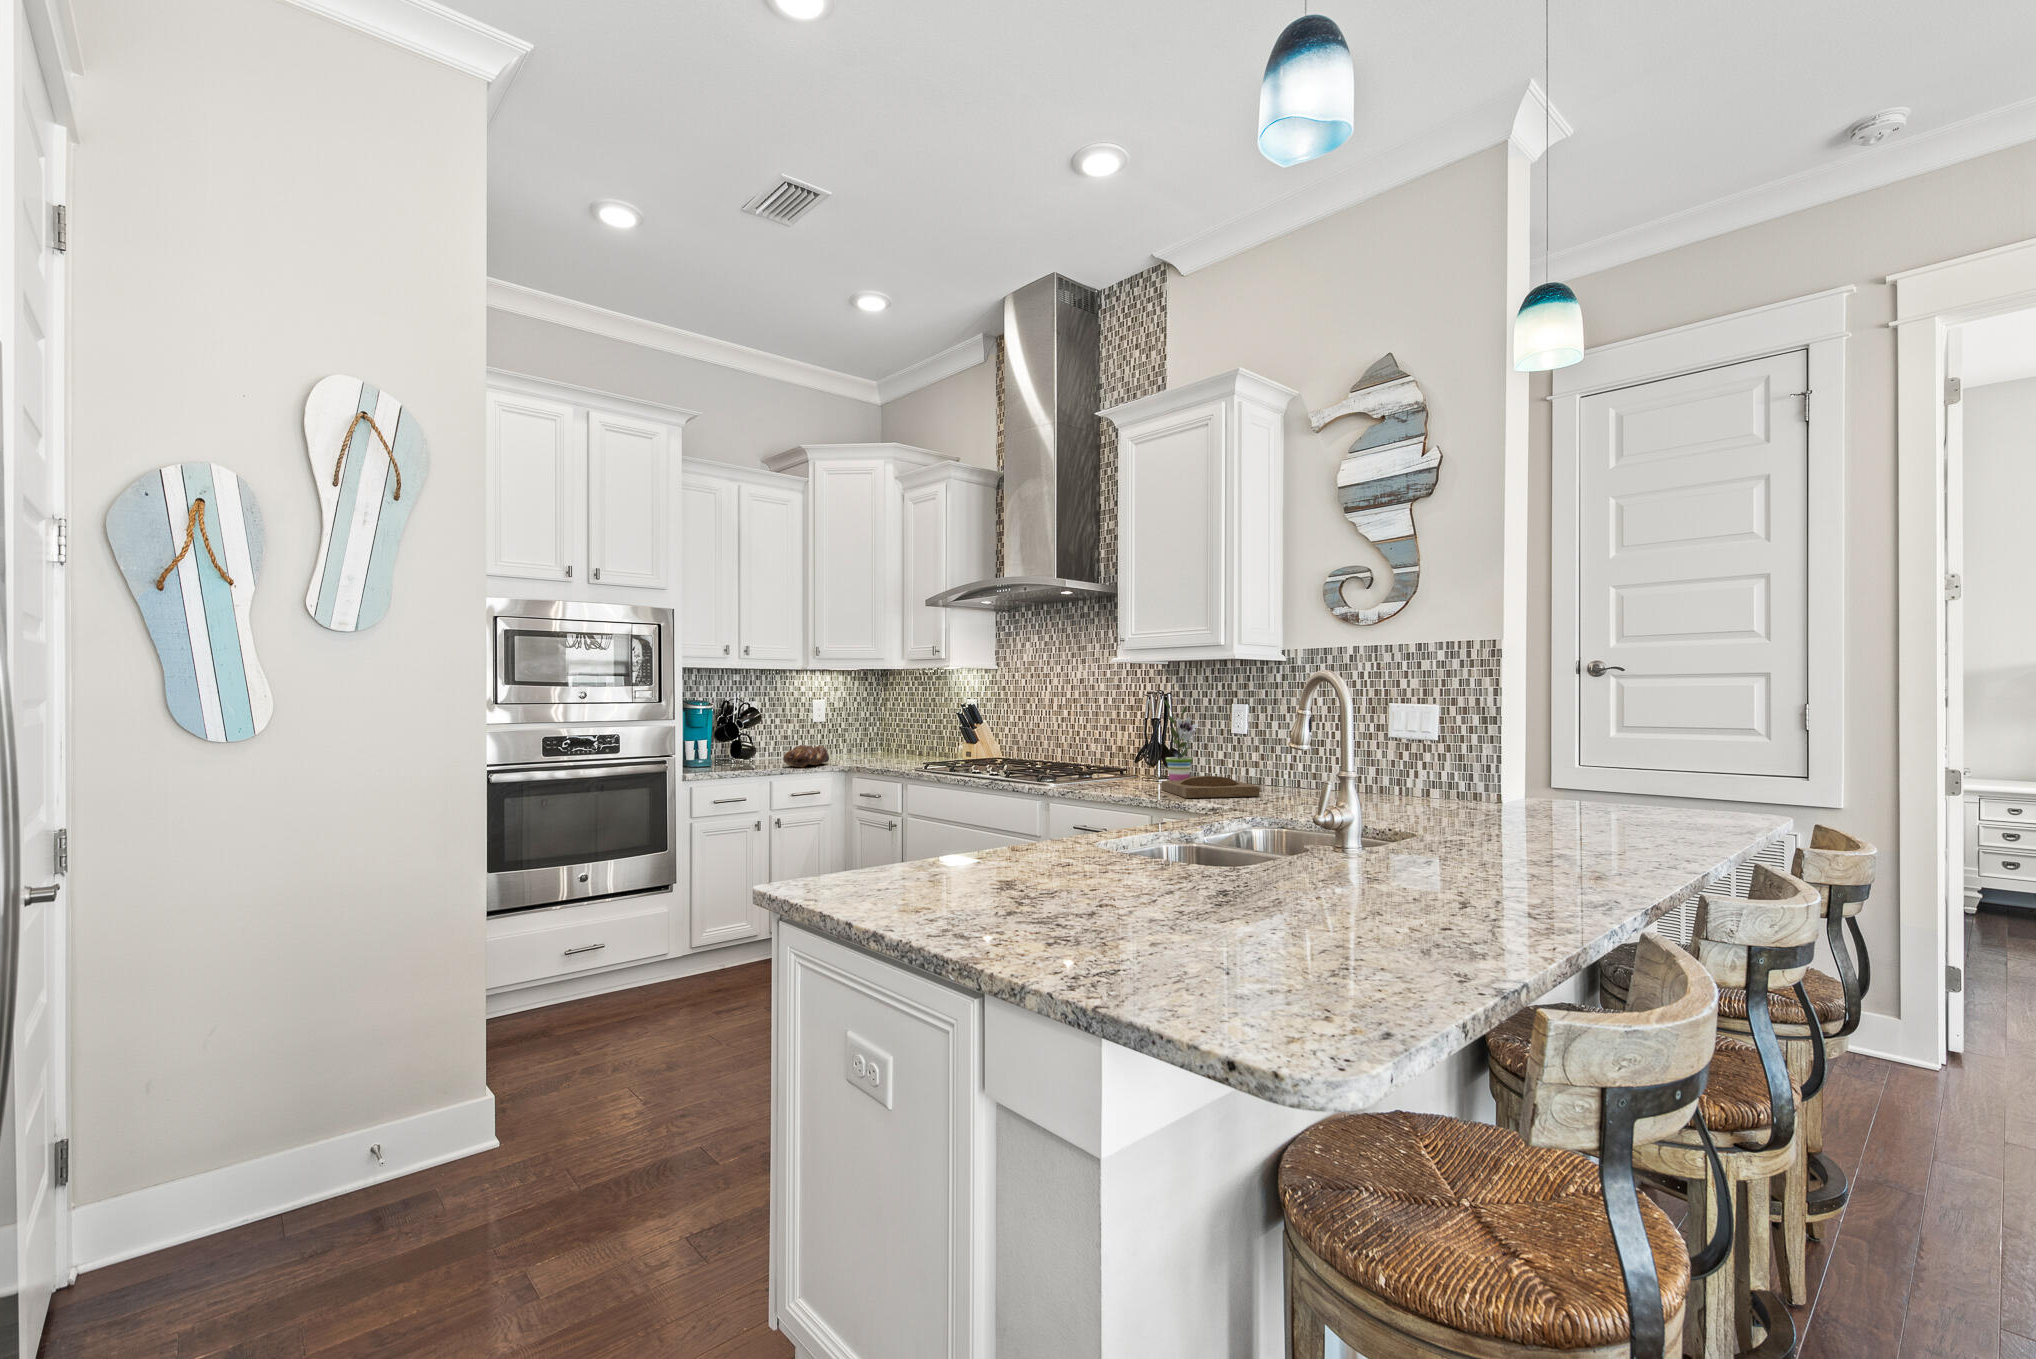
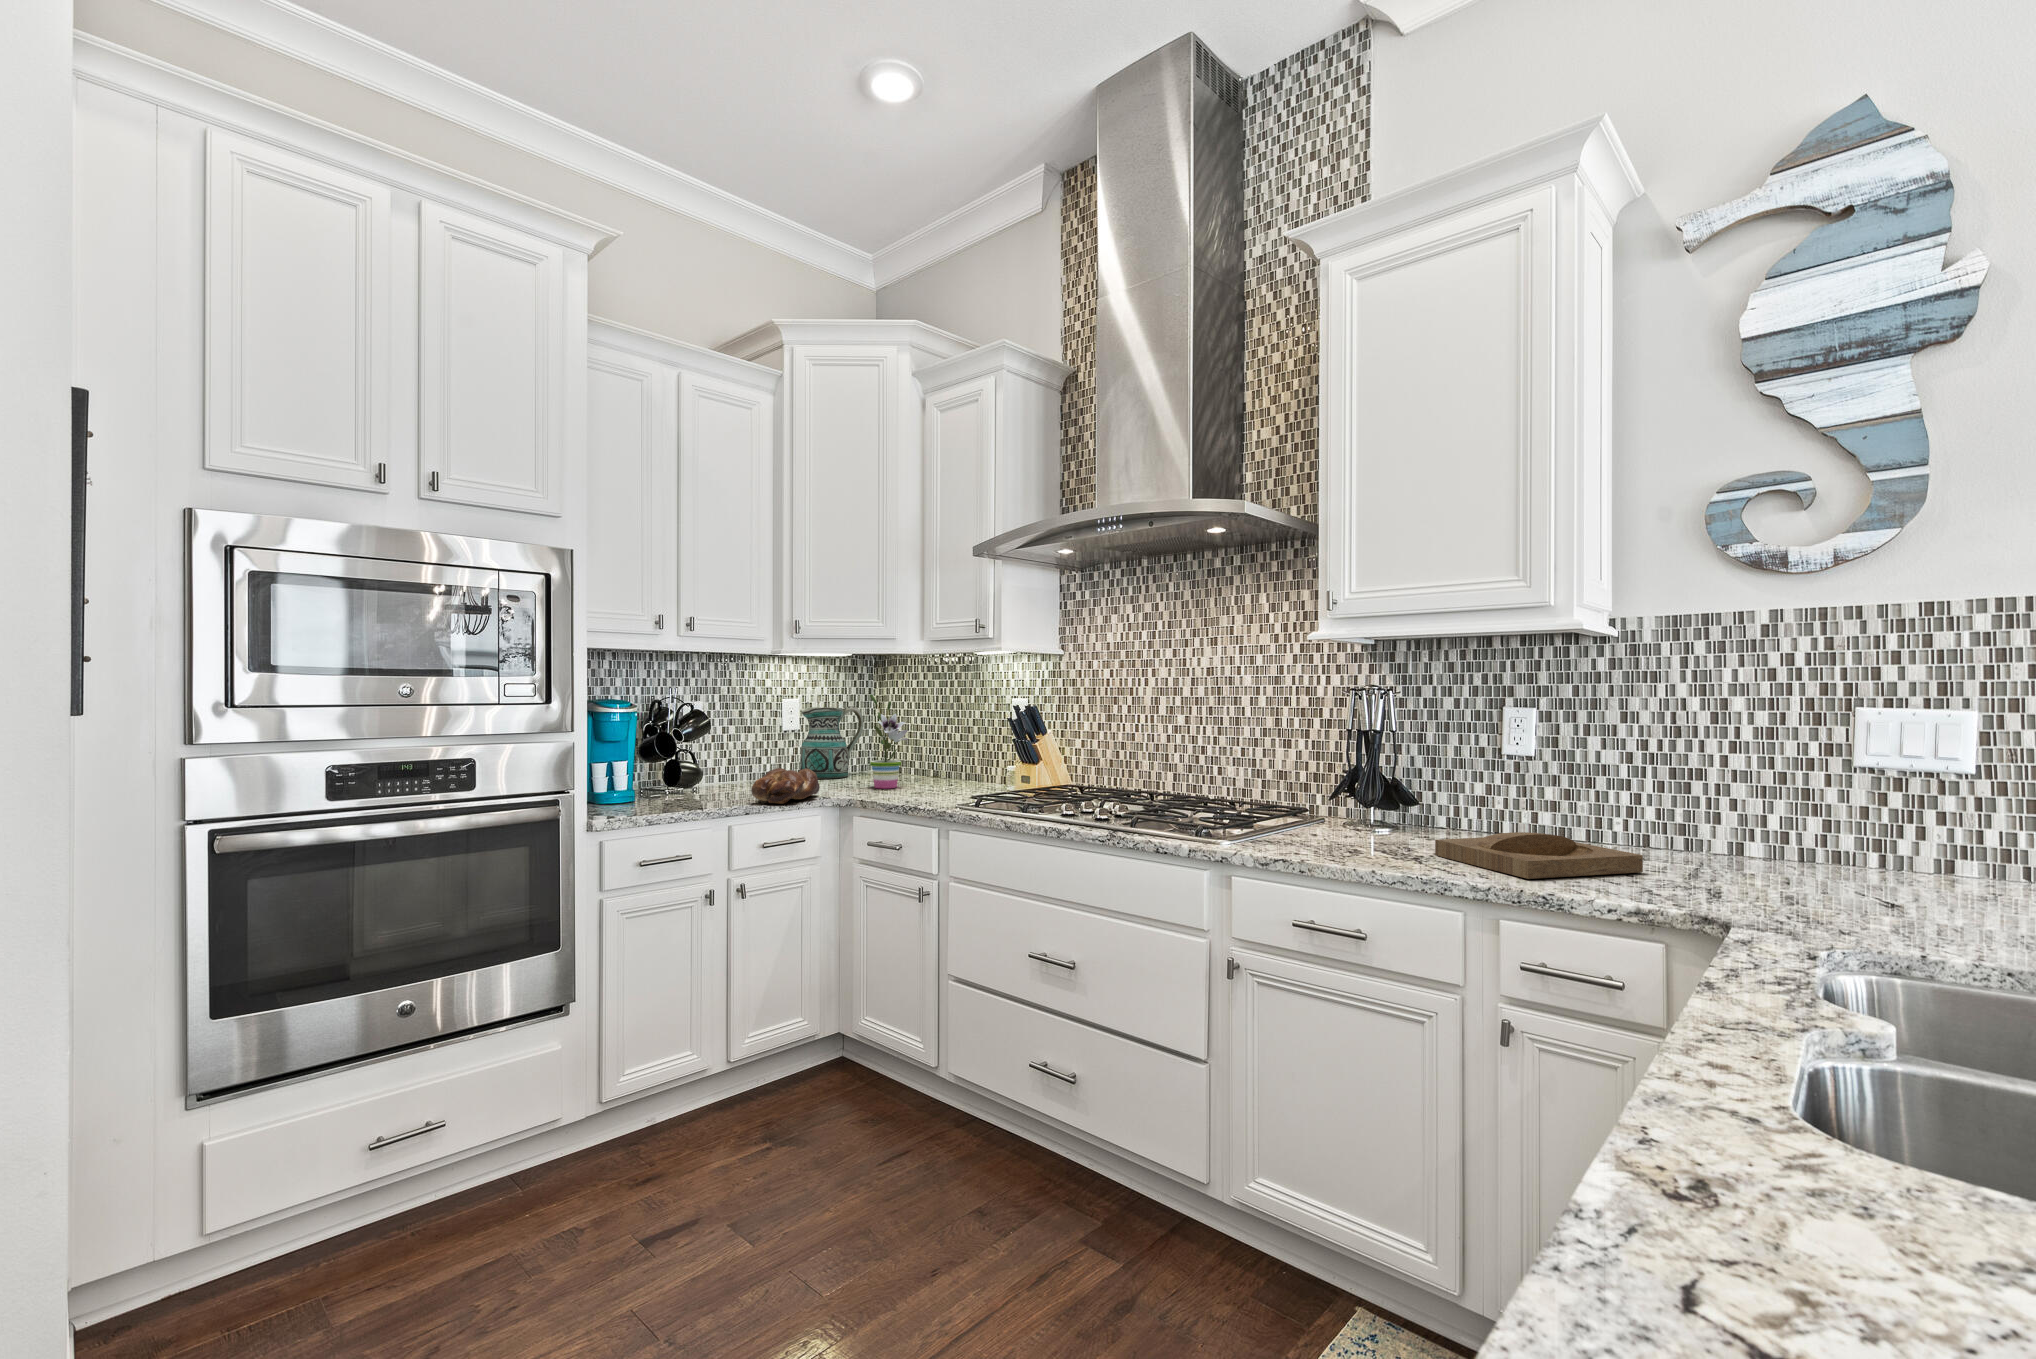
potted plant: present [1164,700,1198,781] -> present [870,694,908,788]
ceramic pitcher: none [824,705,868,755] -> present [800,706,864,779]

